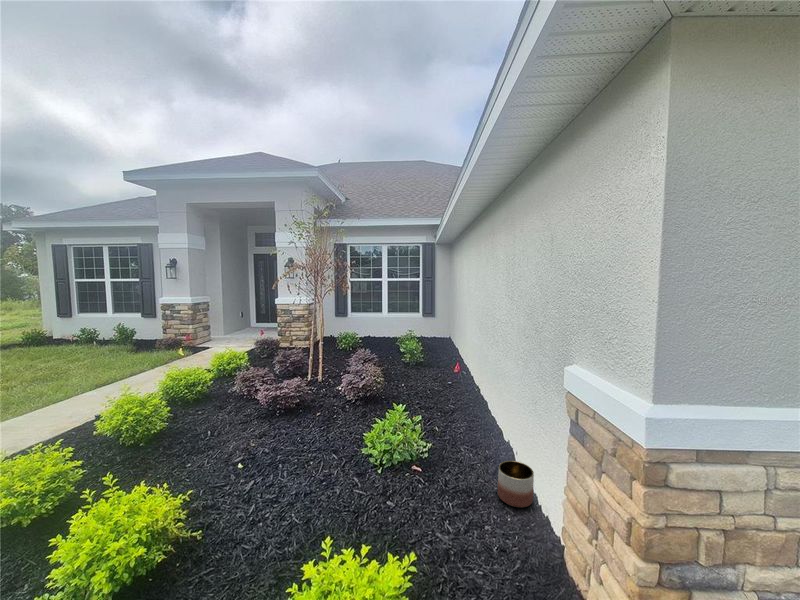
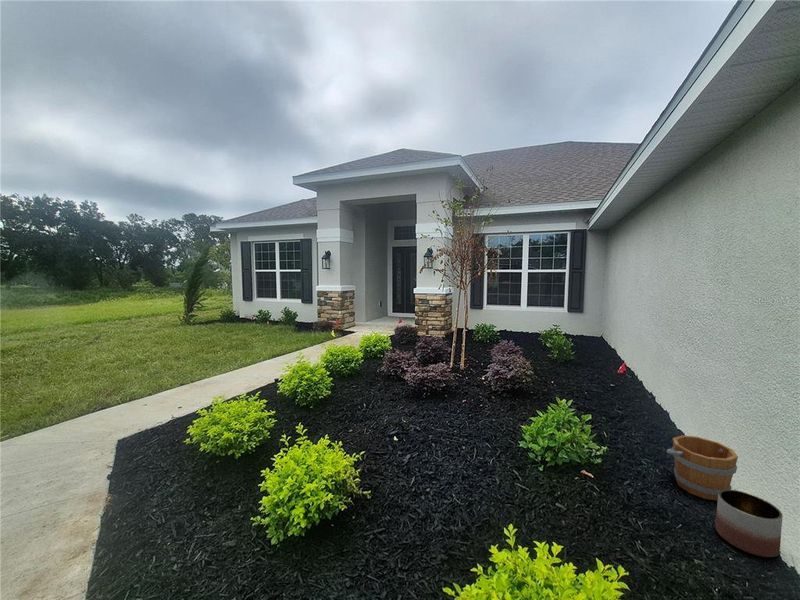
bucket: none [472,422,515,470] -> present [667,435,738,500]

